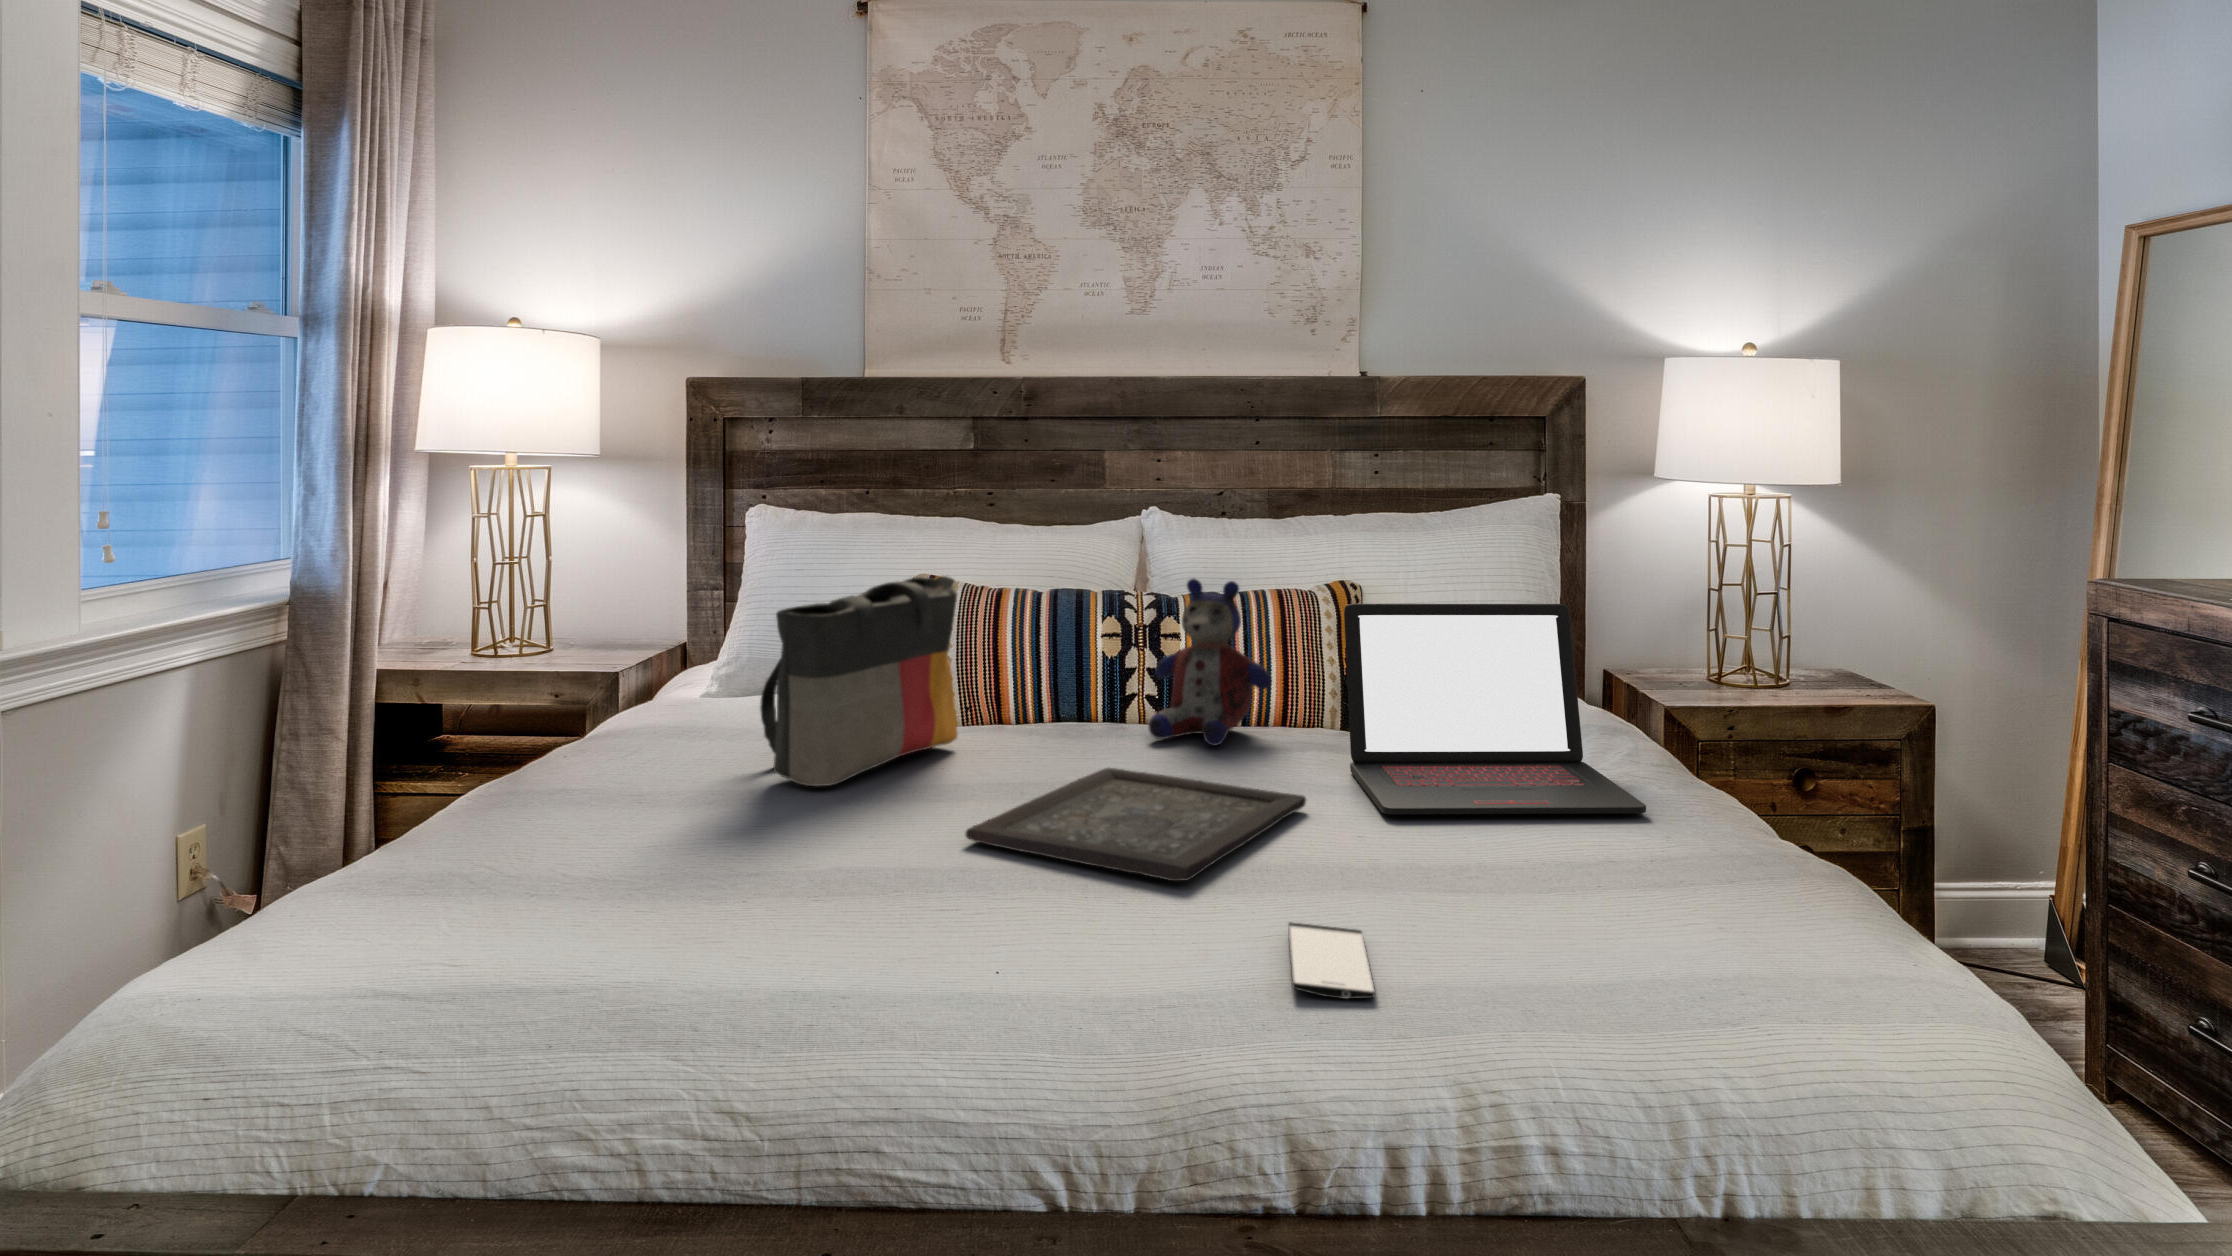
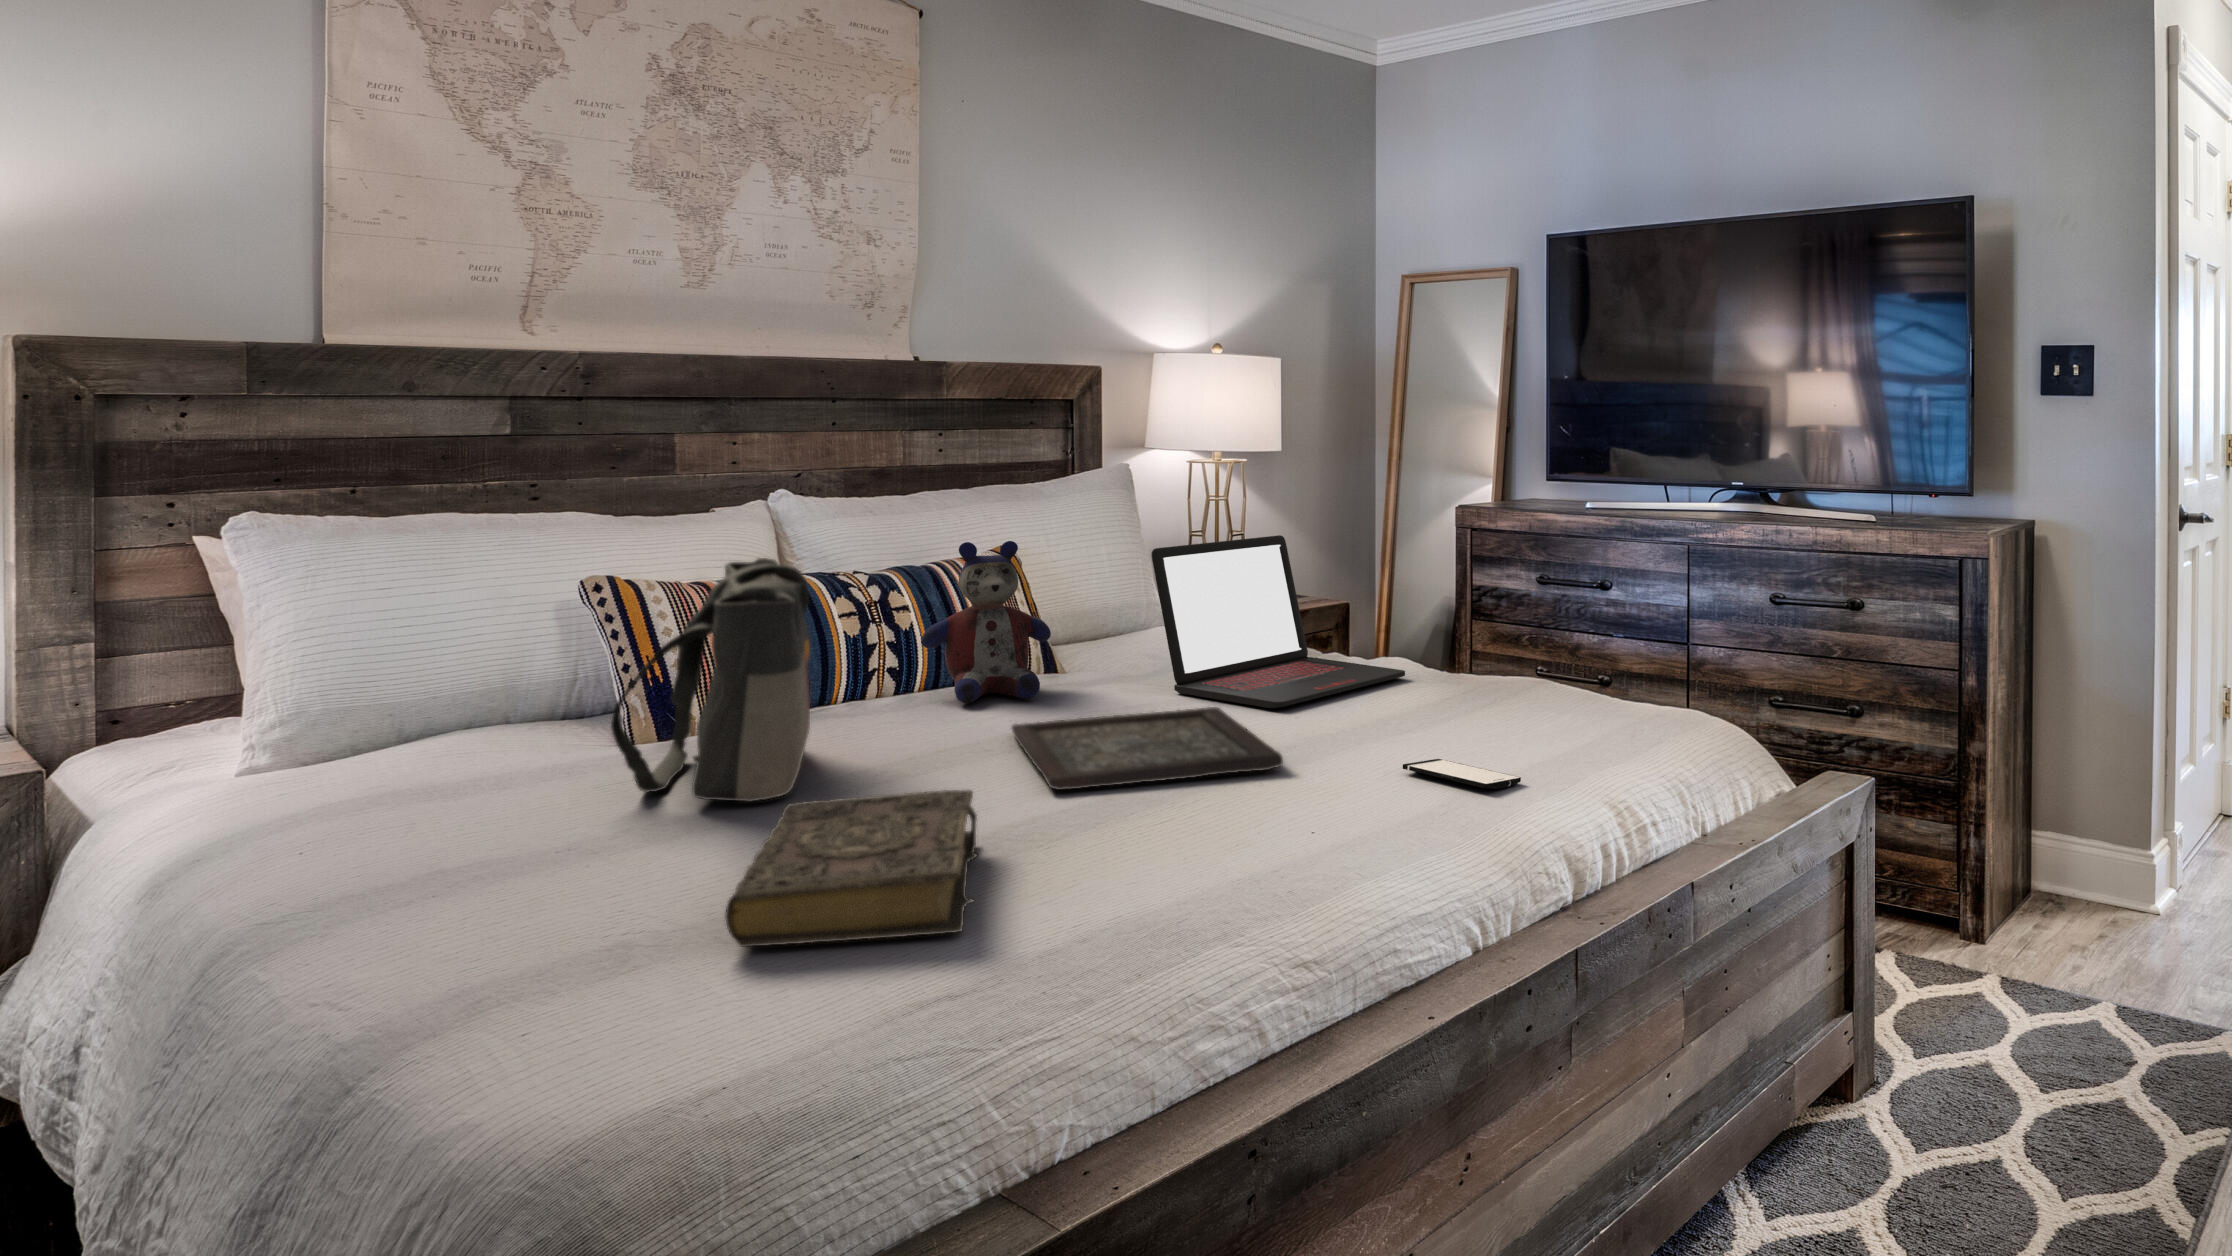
book: none [465,791,801,943] -> present [725,790,977,947]

